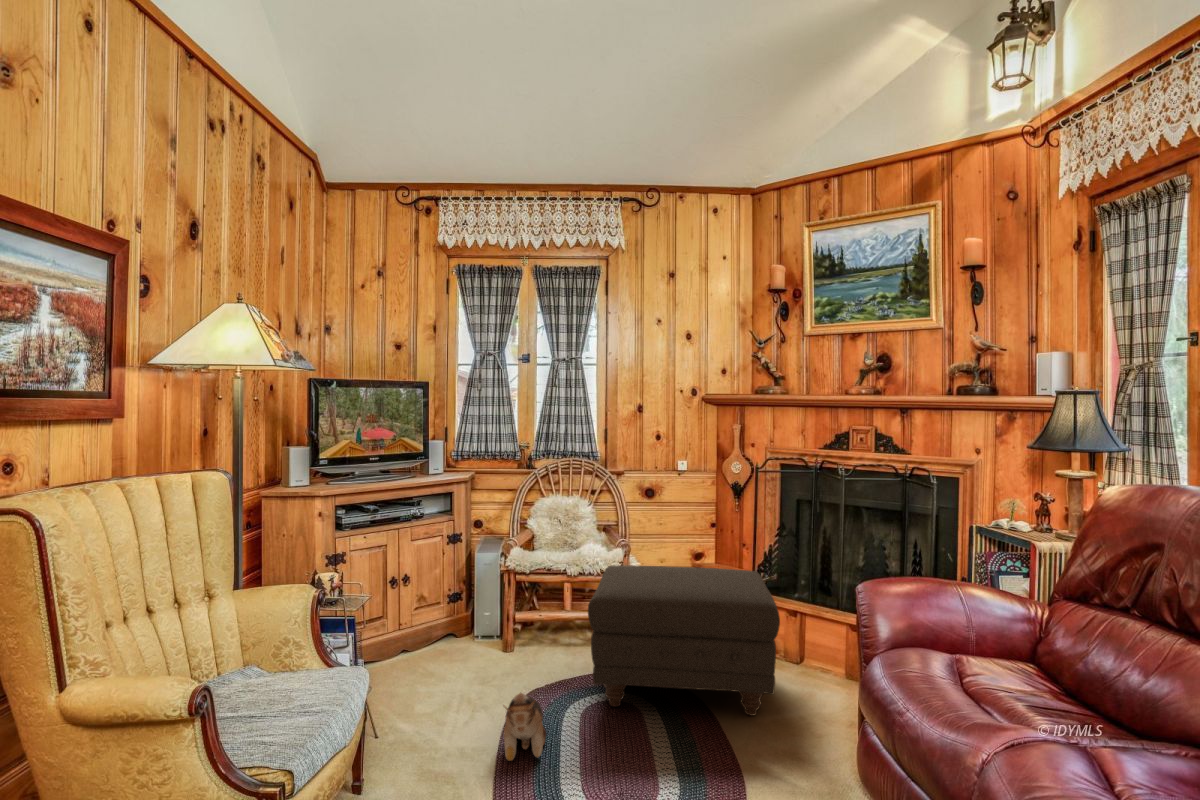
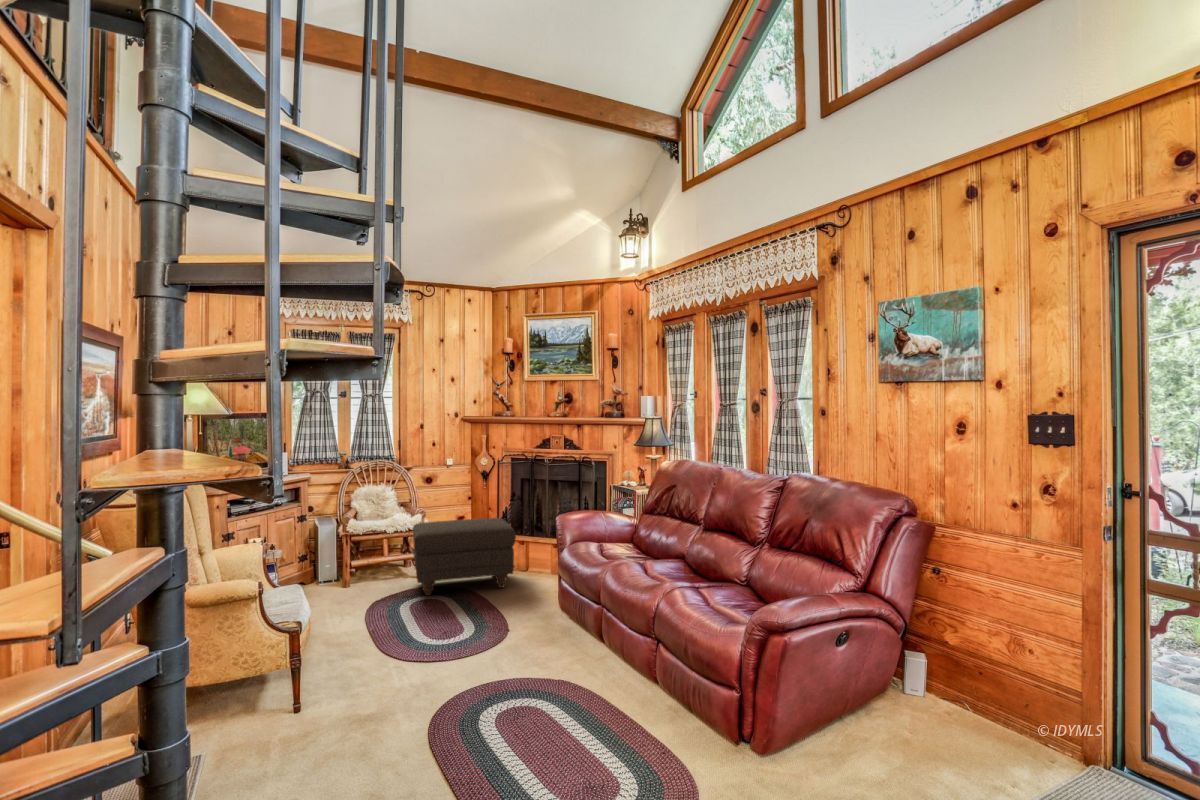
plush toy: present [504,693,546,761] -> none [375,582,398,619]

